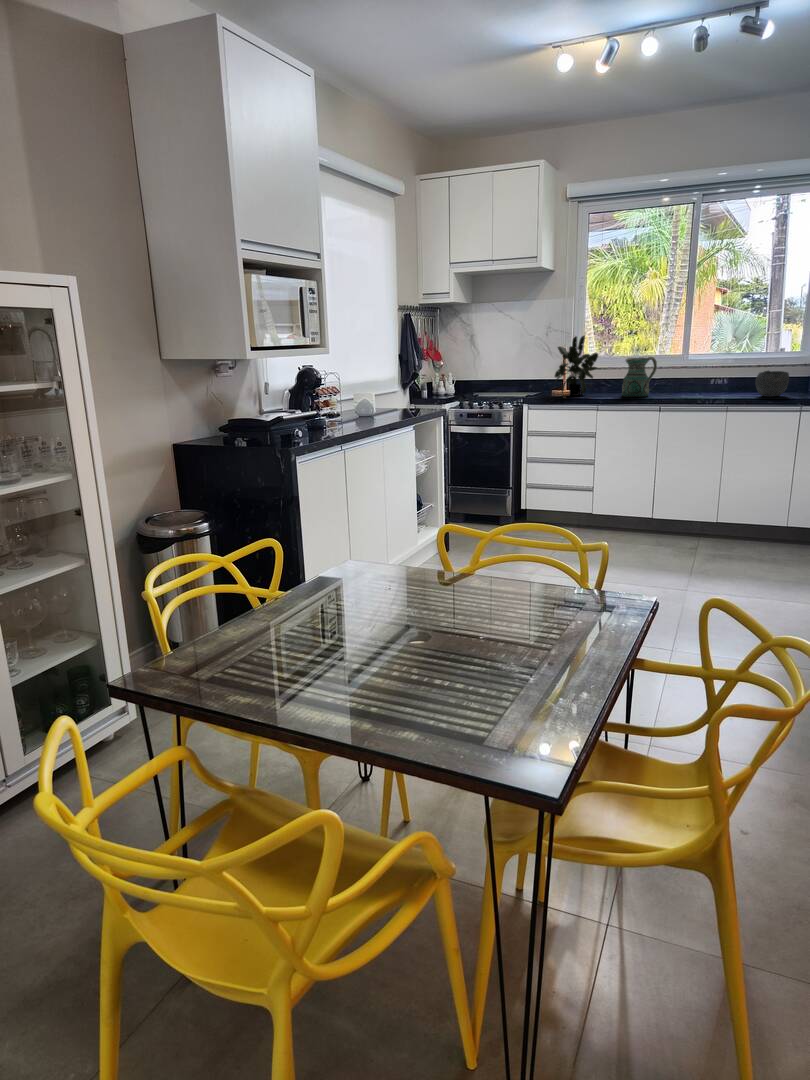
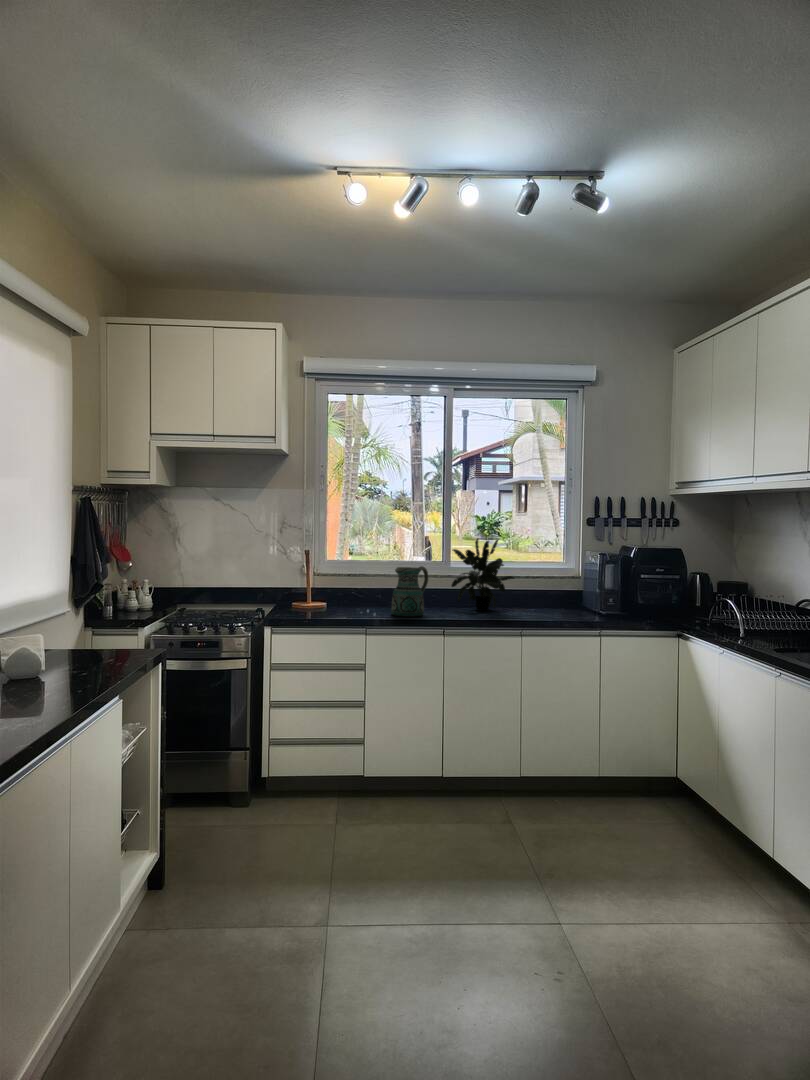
potted plant: present [555,336,598,396] -> present [452,538,514,611]
bowl: present [756,371,789,397] -> none [541,586,576,616]

